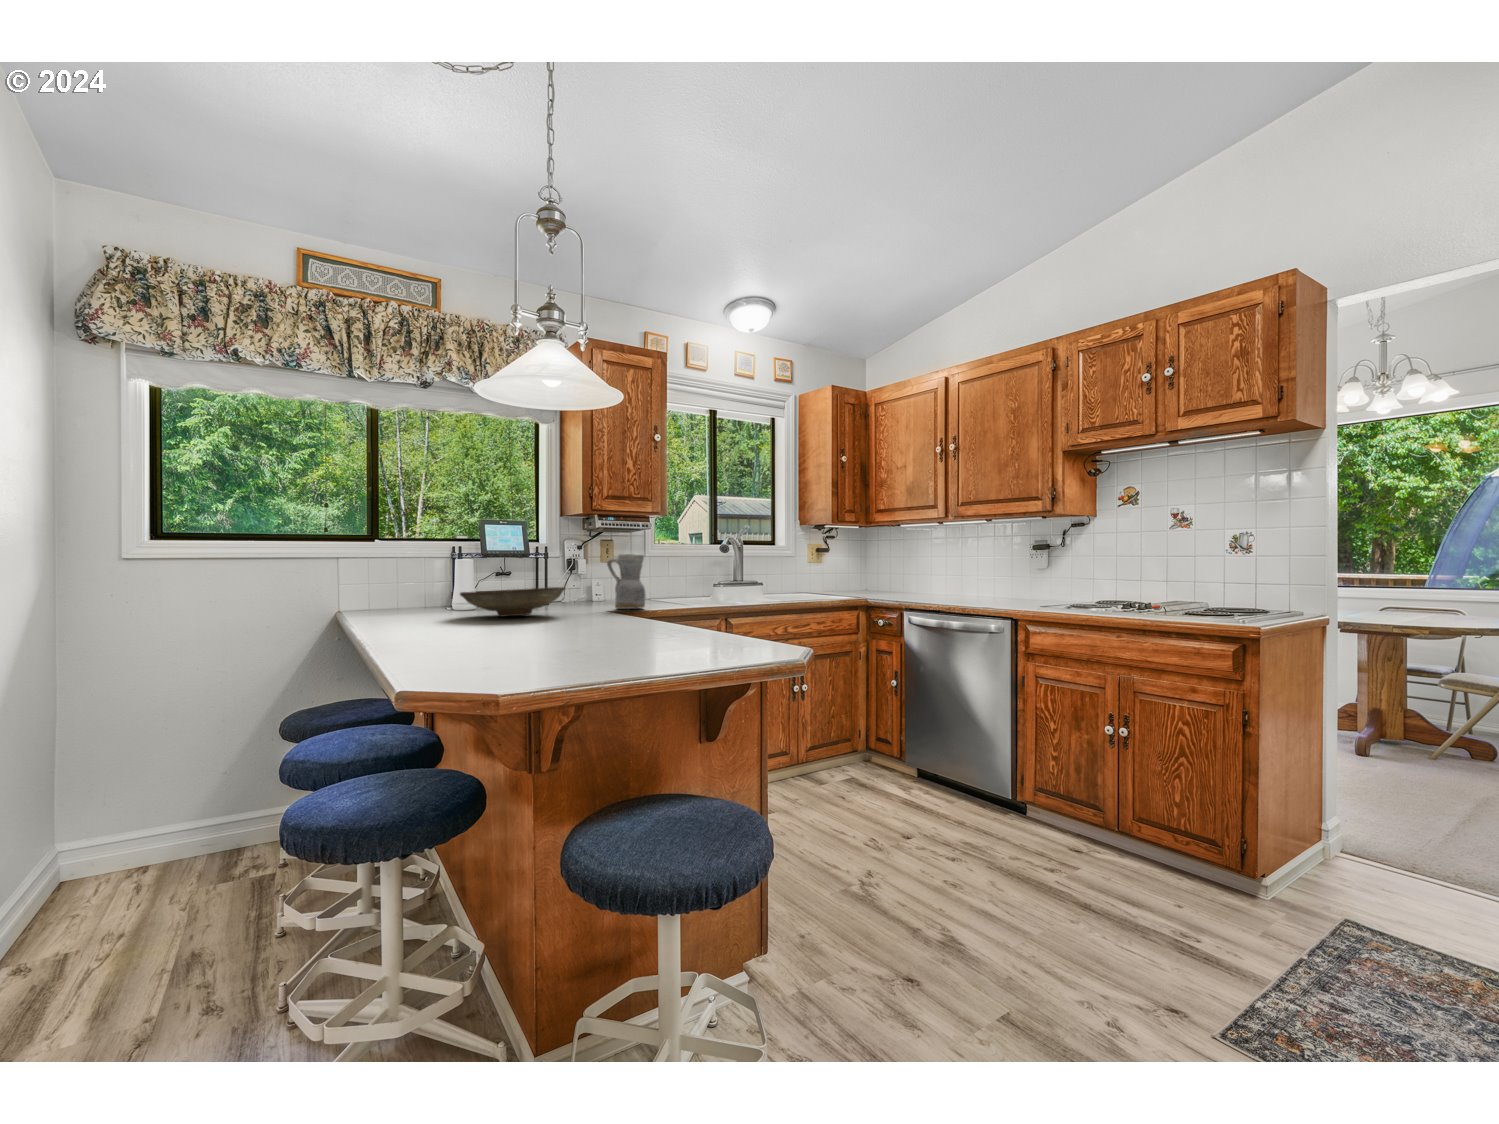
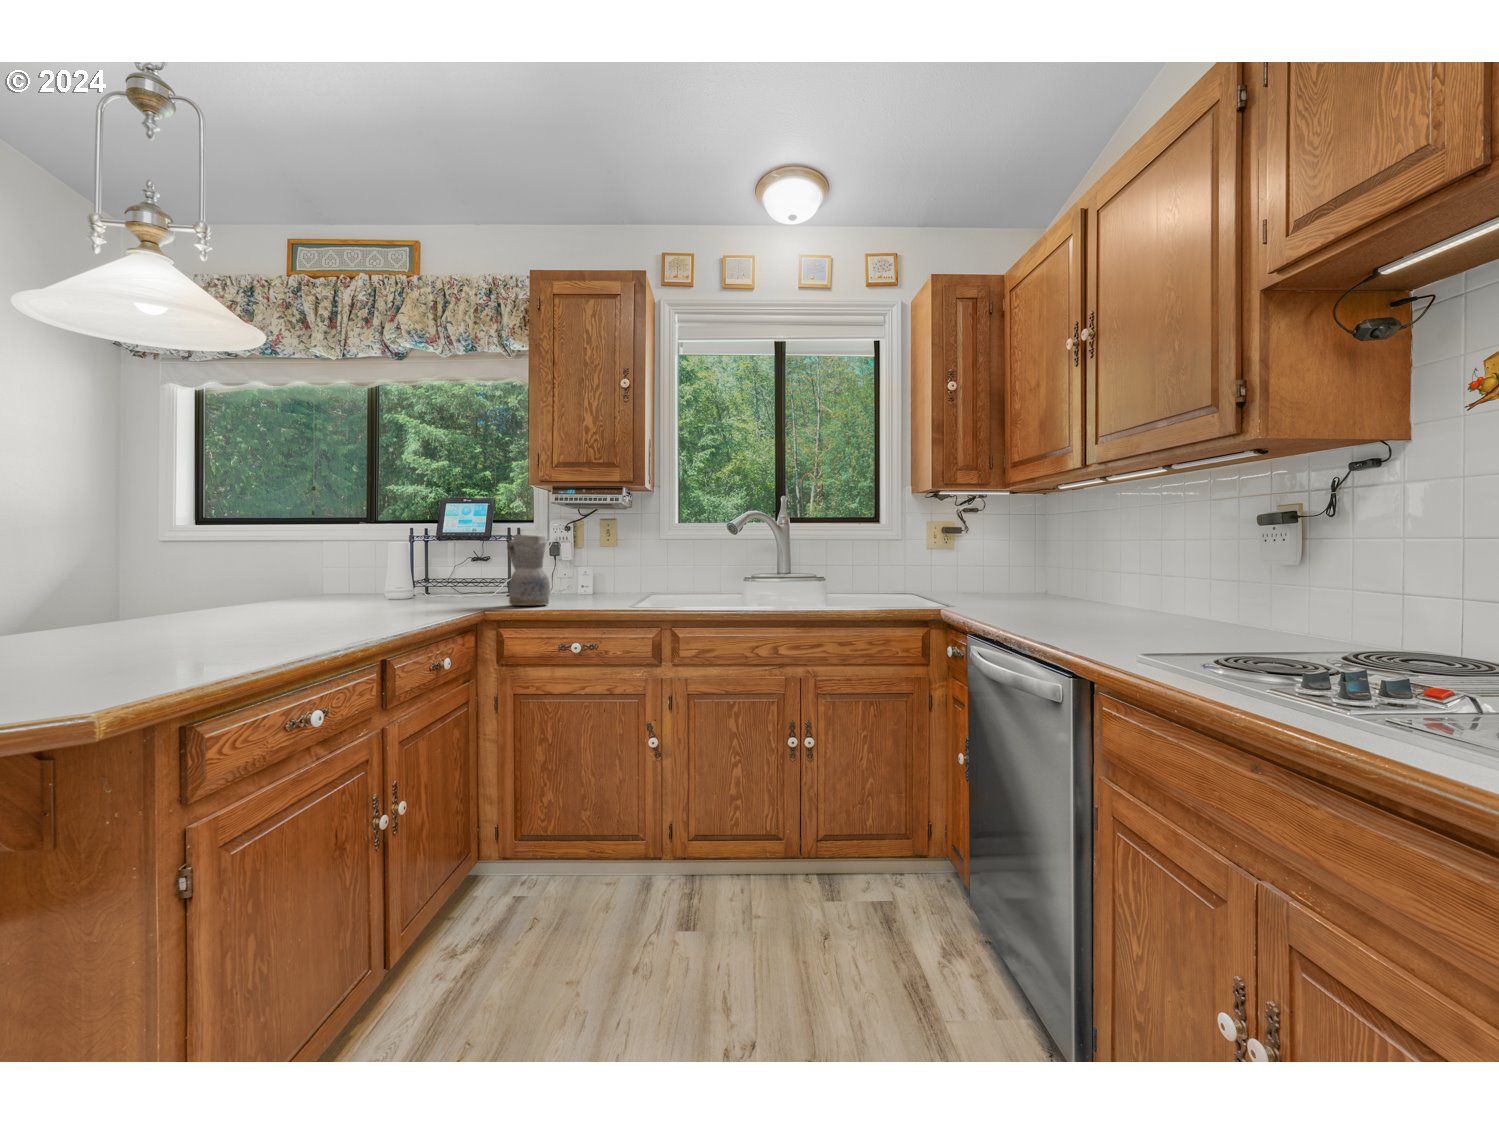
decorative bowl: present [460,587,565,617] -> none [281,574,419,607]

